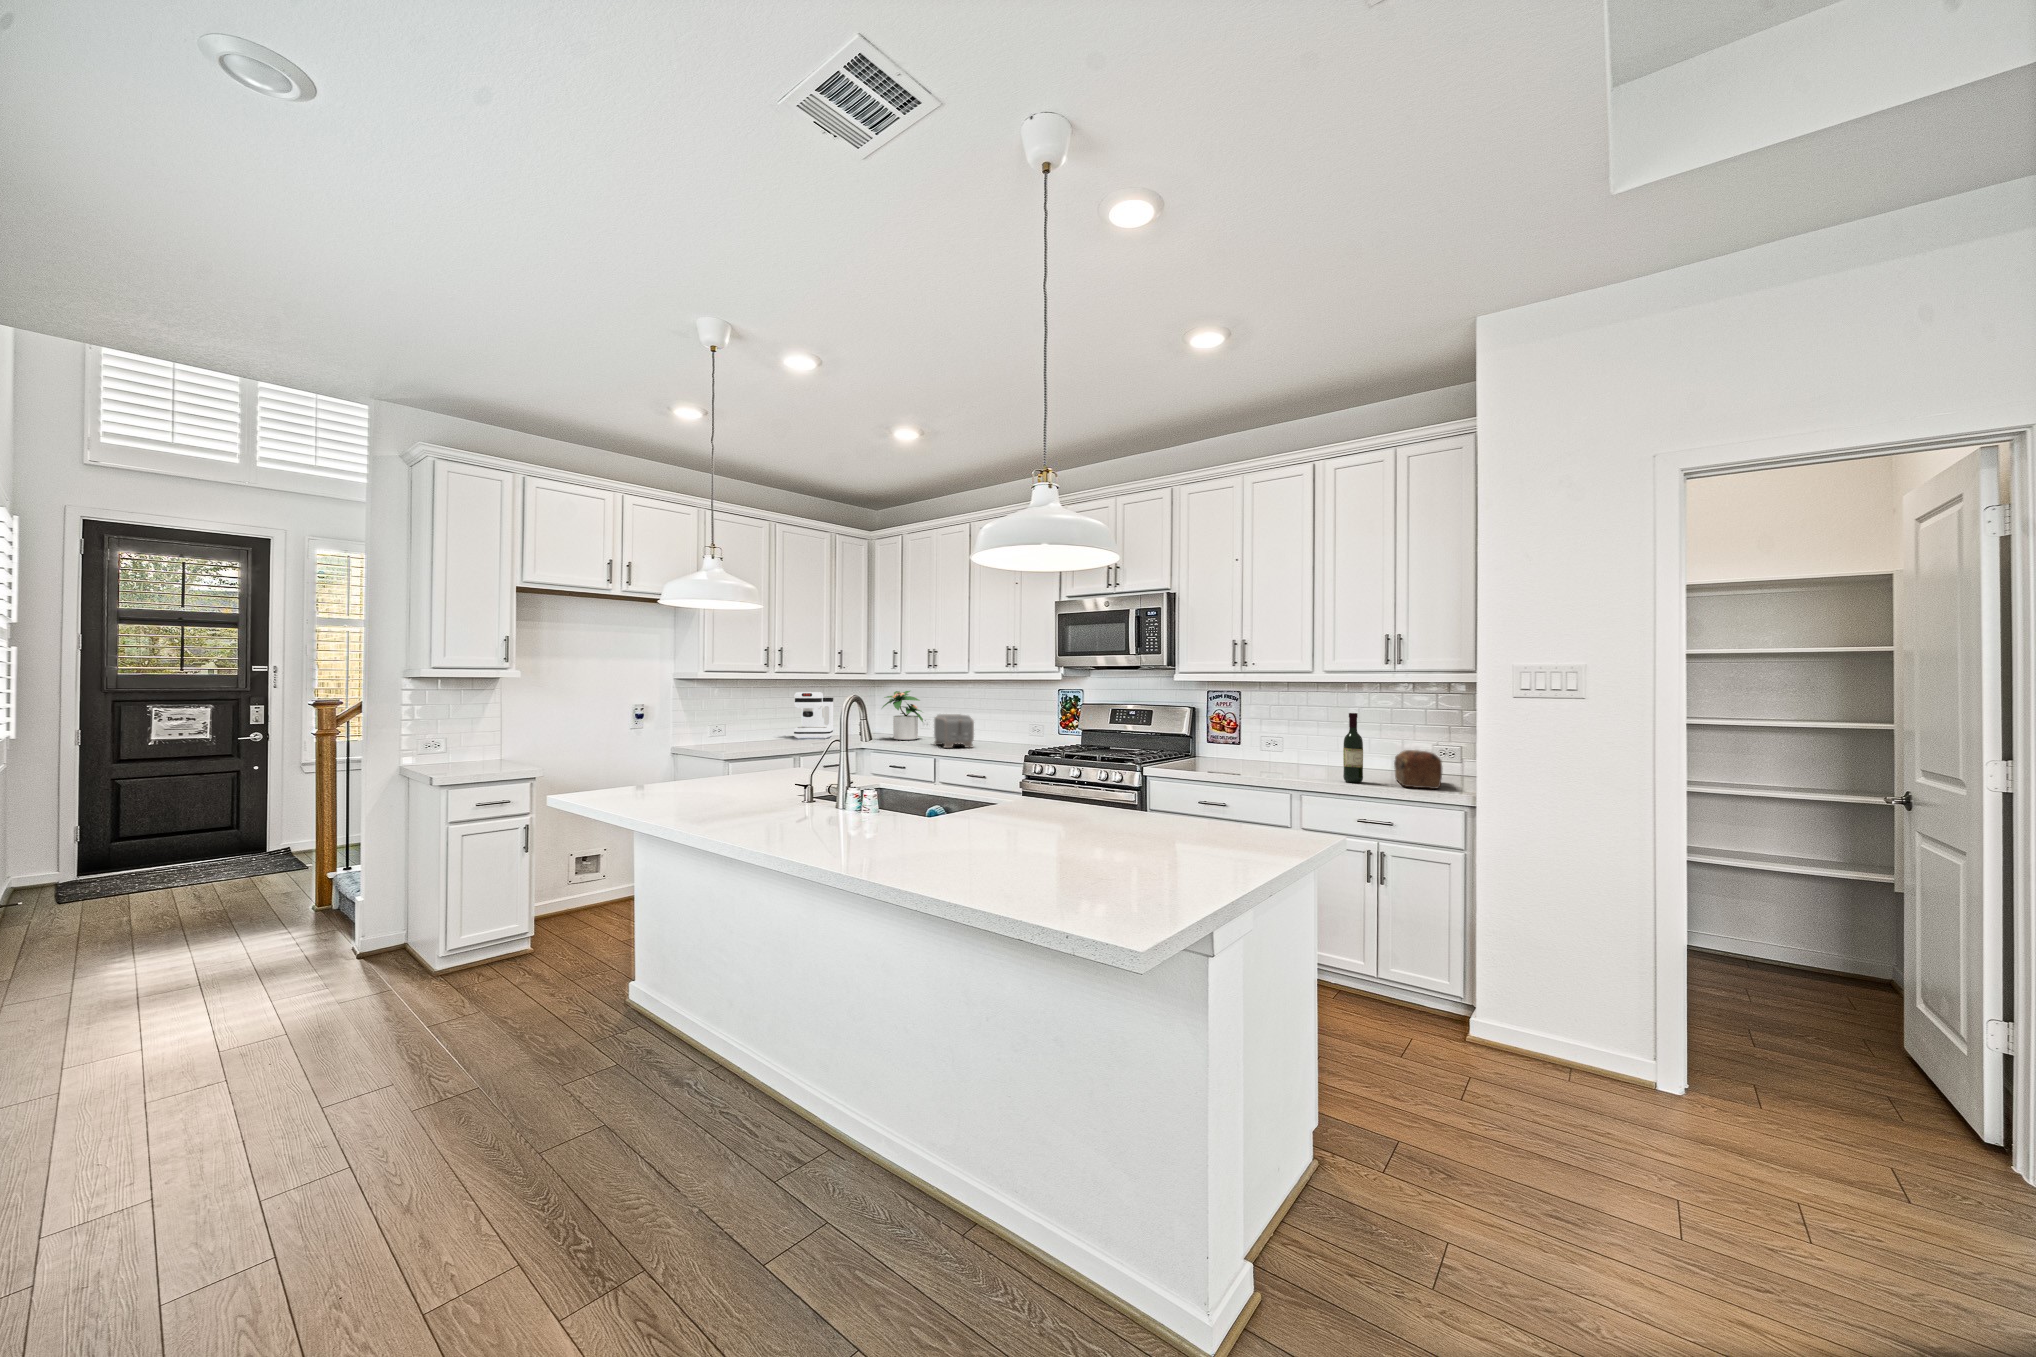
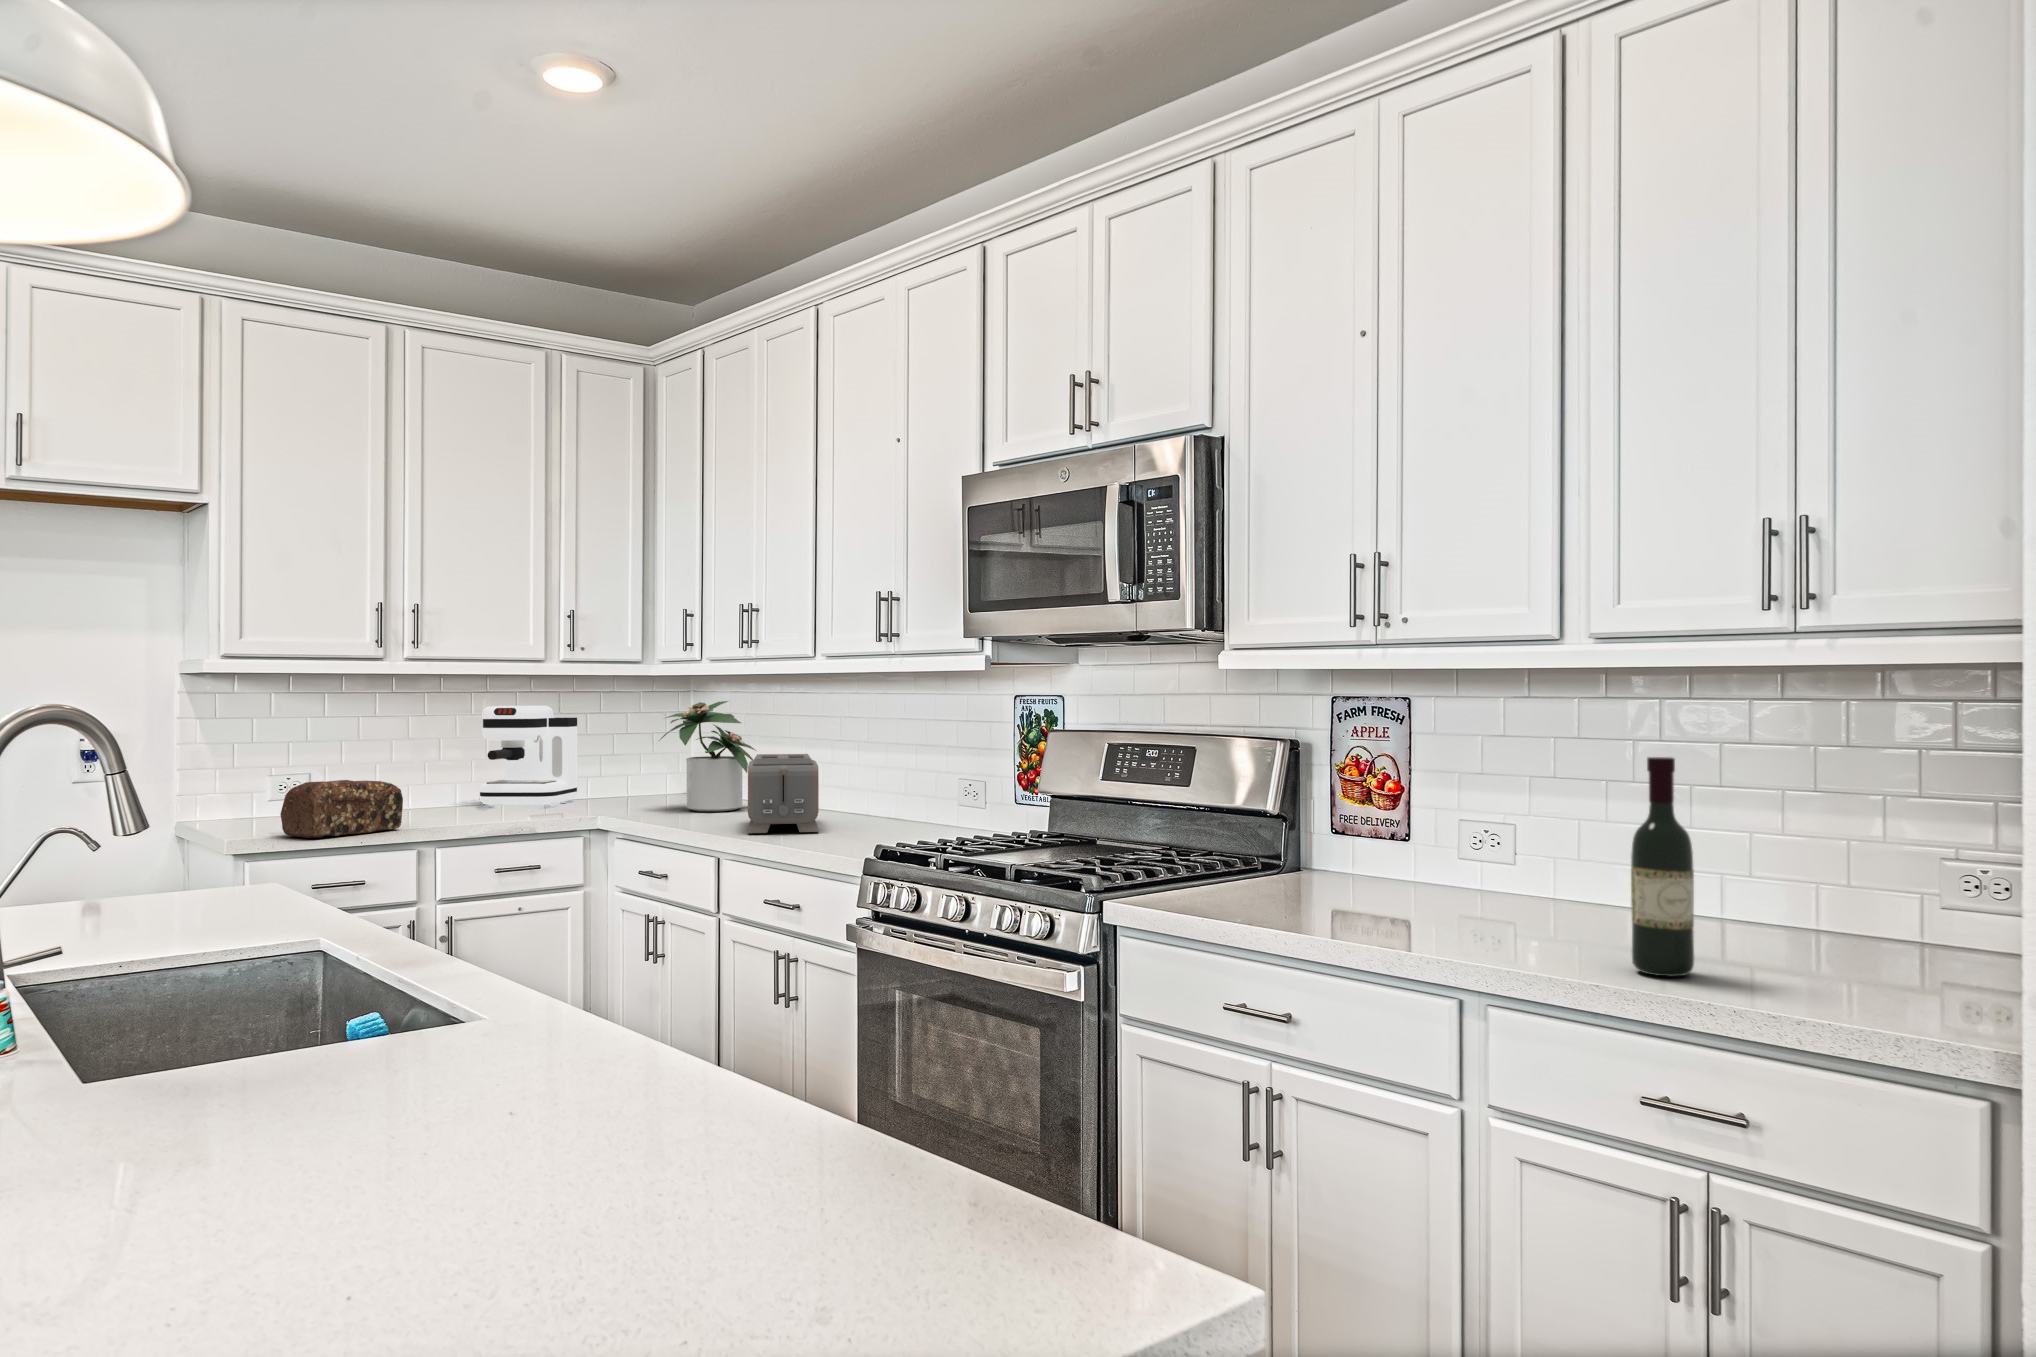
bread loaf: present [1394,750,1442,789] -> present [280,780,403,838]

